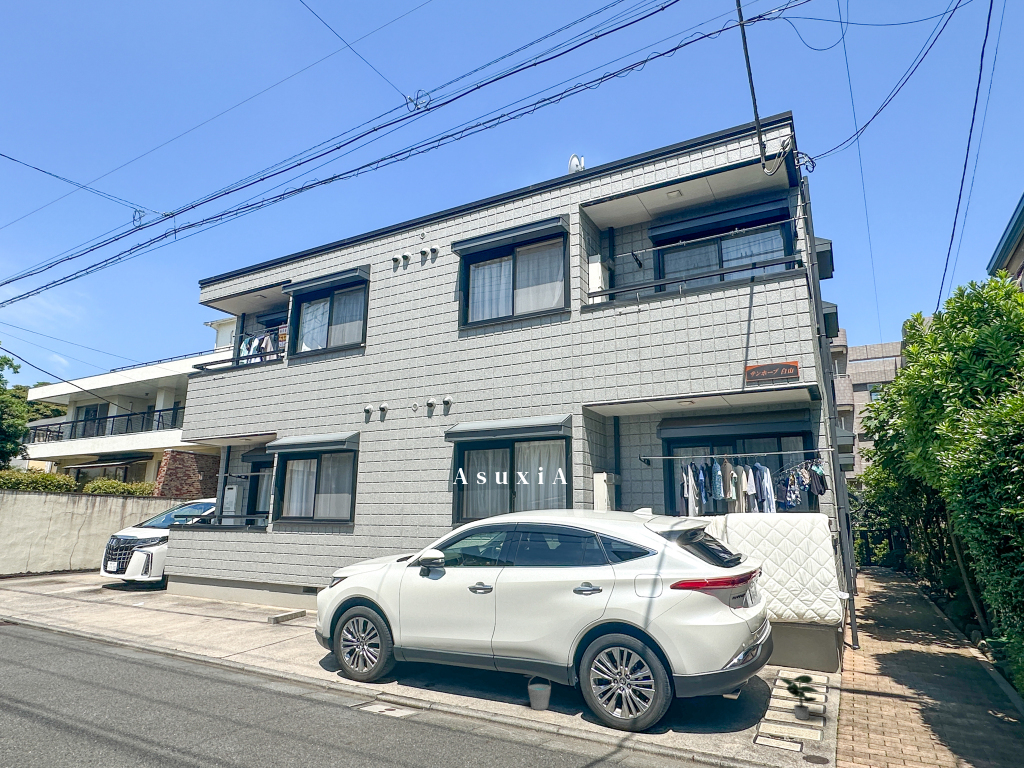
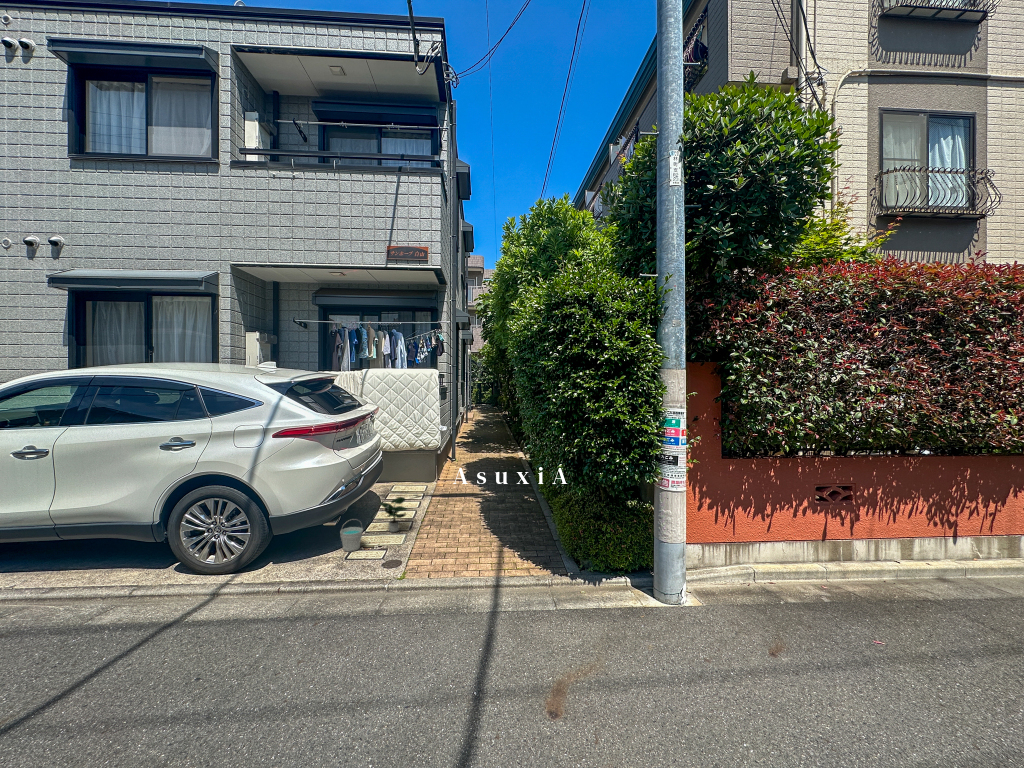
bucket: present [528,684,551,710] -> present [340,527,363,551]

